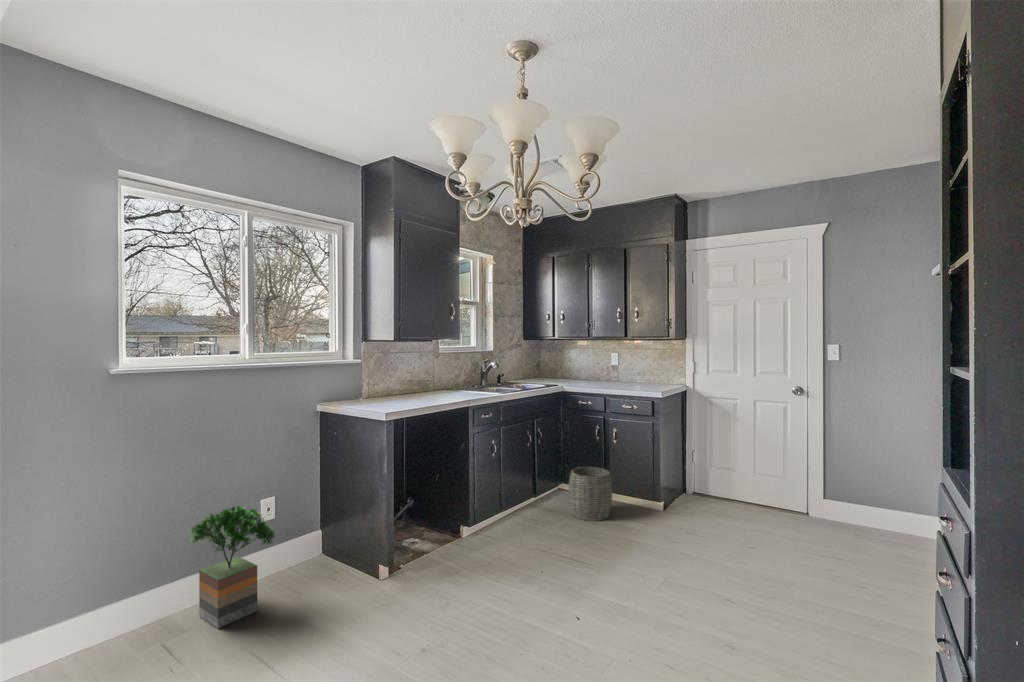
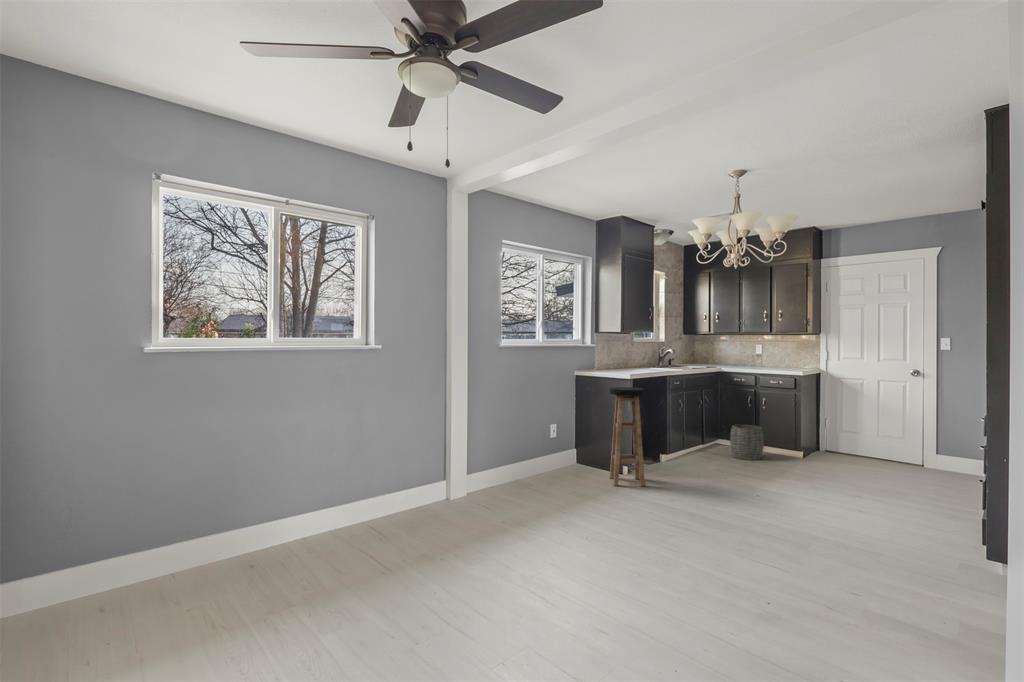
bar stool: none [340,437,403,618] -> present [610,387,645,486]
potted tree: present [189,506,275,628] -> none [528,422,574,485]

